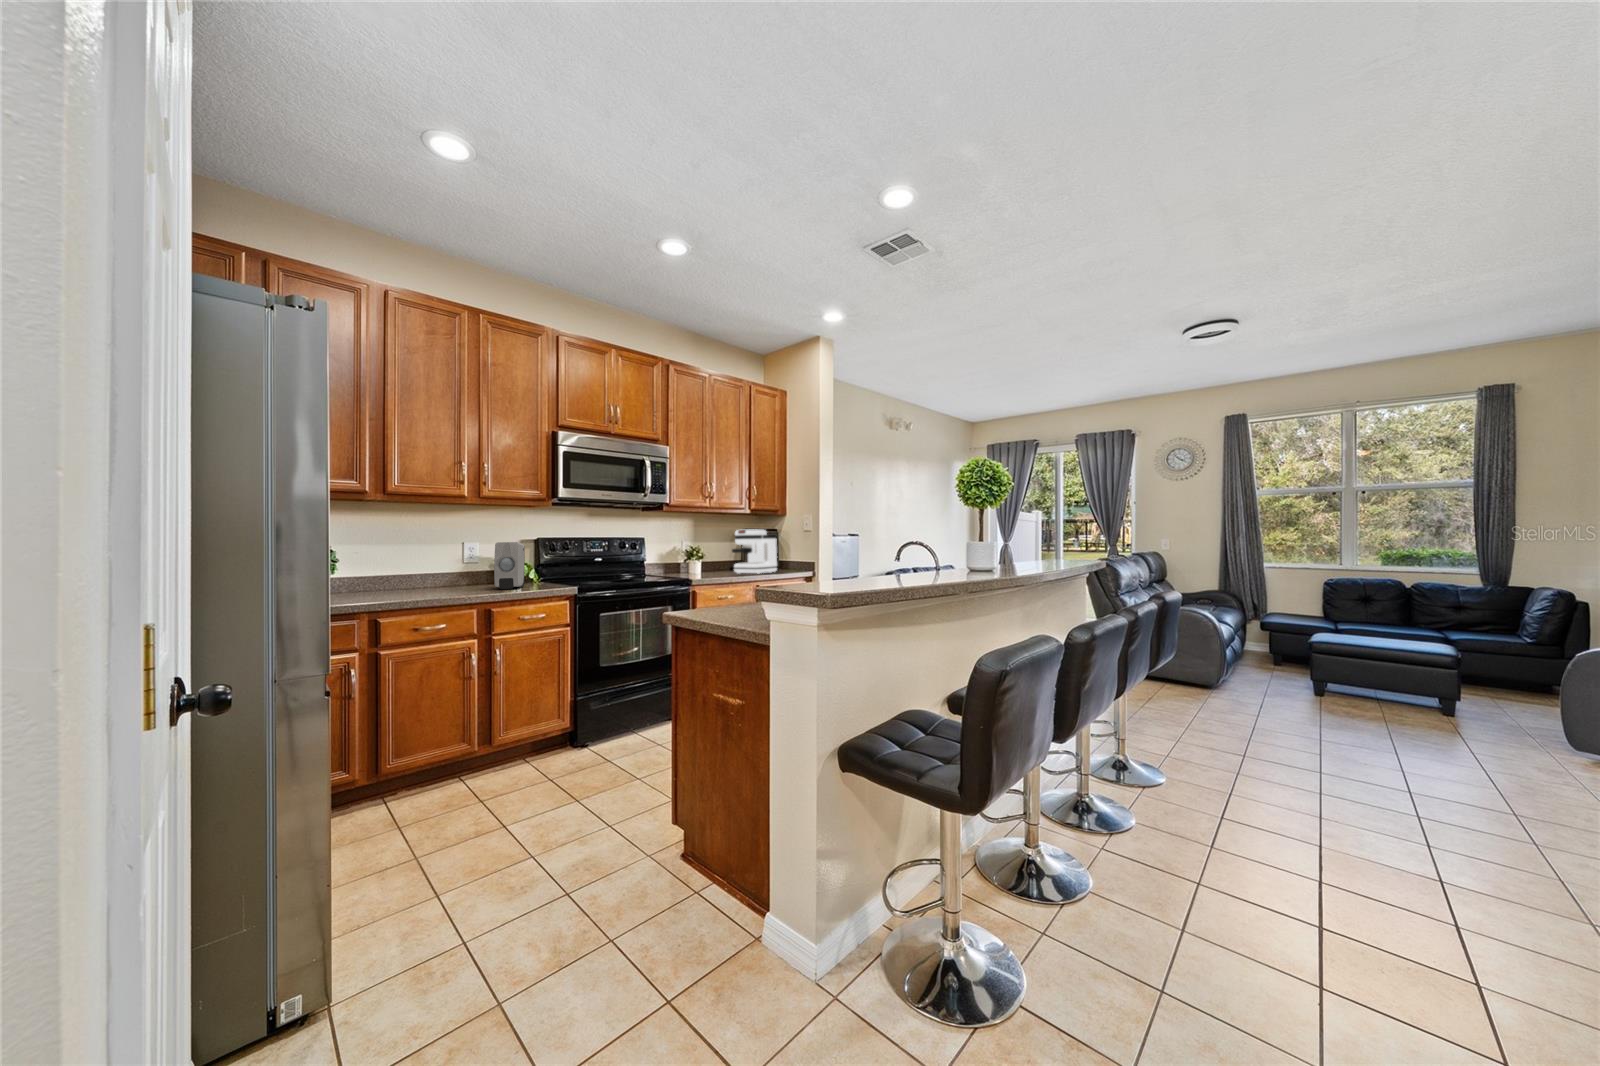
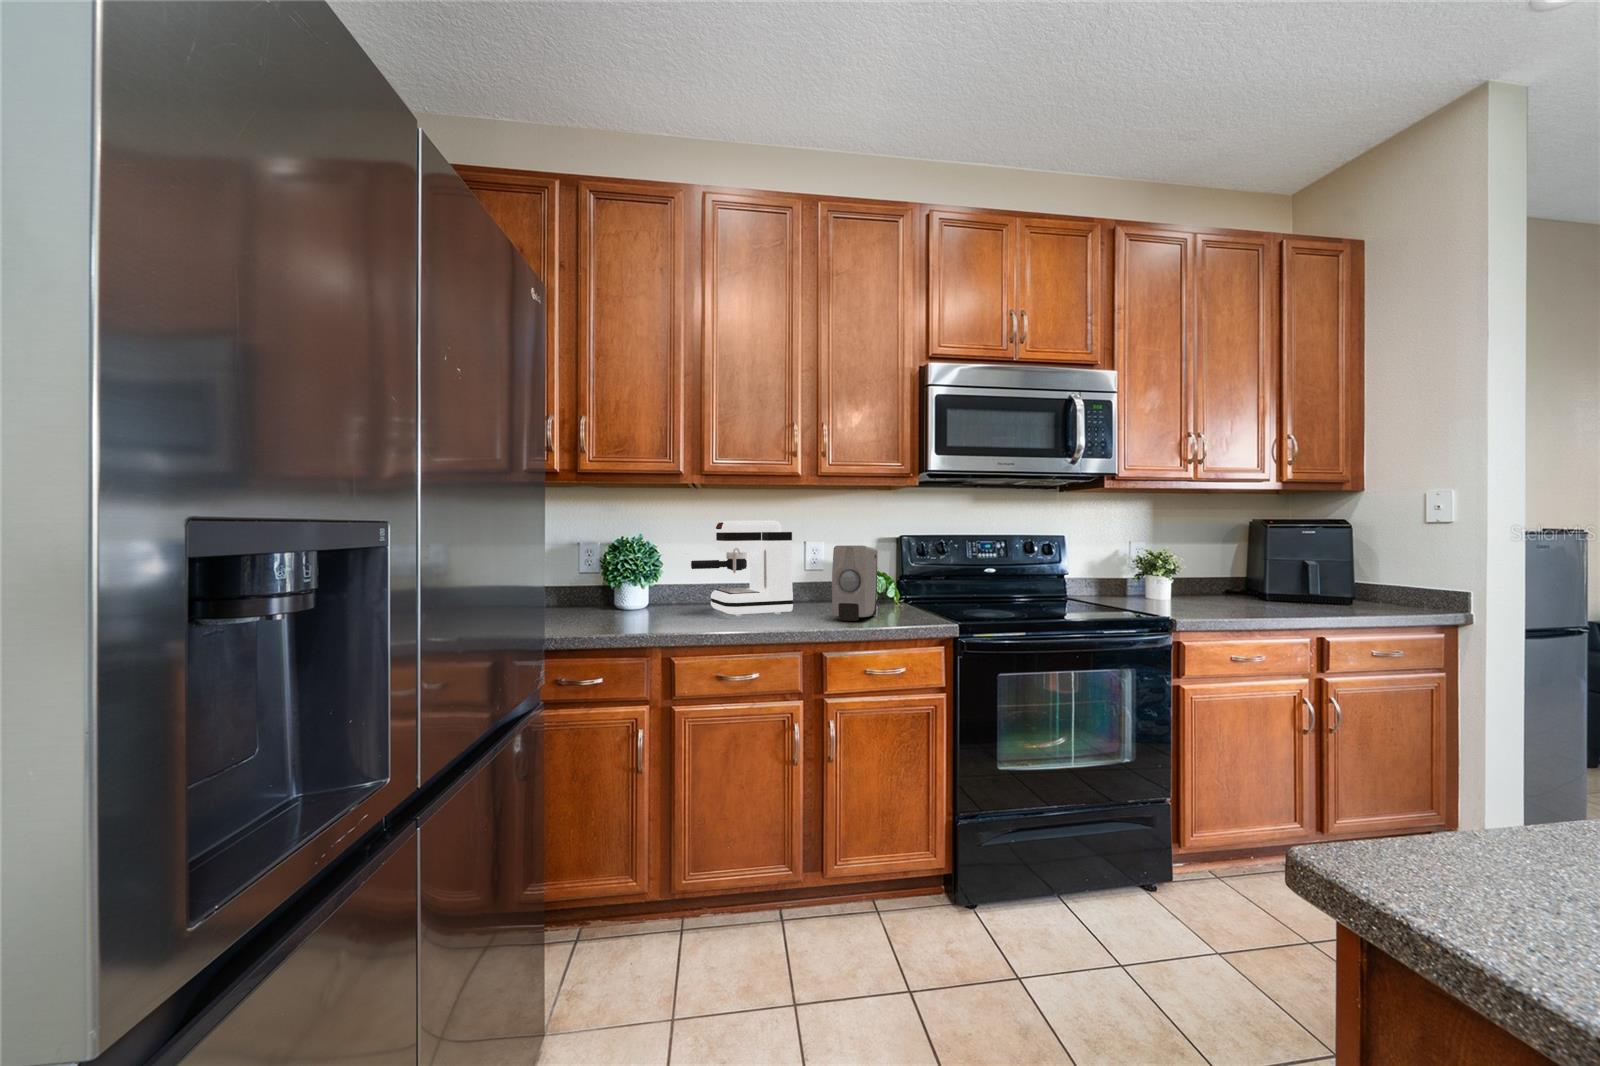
coffee maker: present [732,529,777,574] -> present [691,521,793,617]

